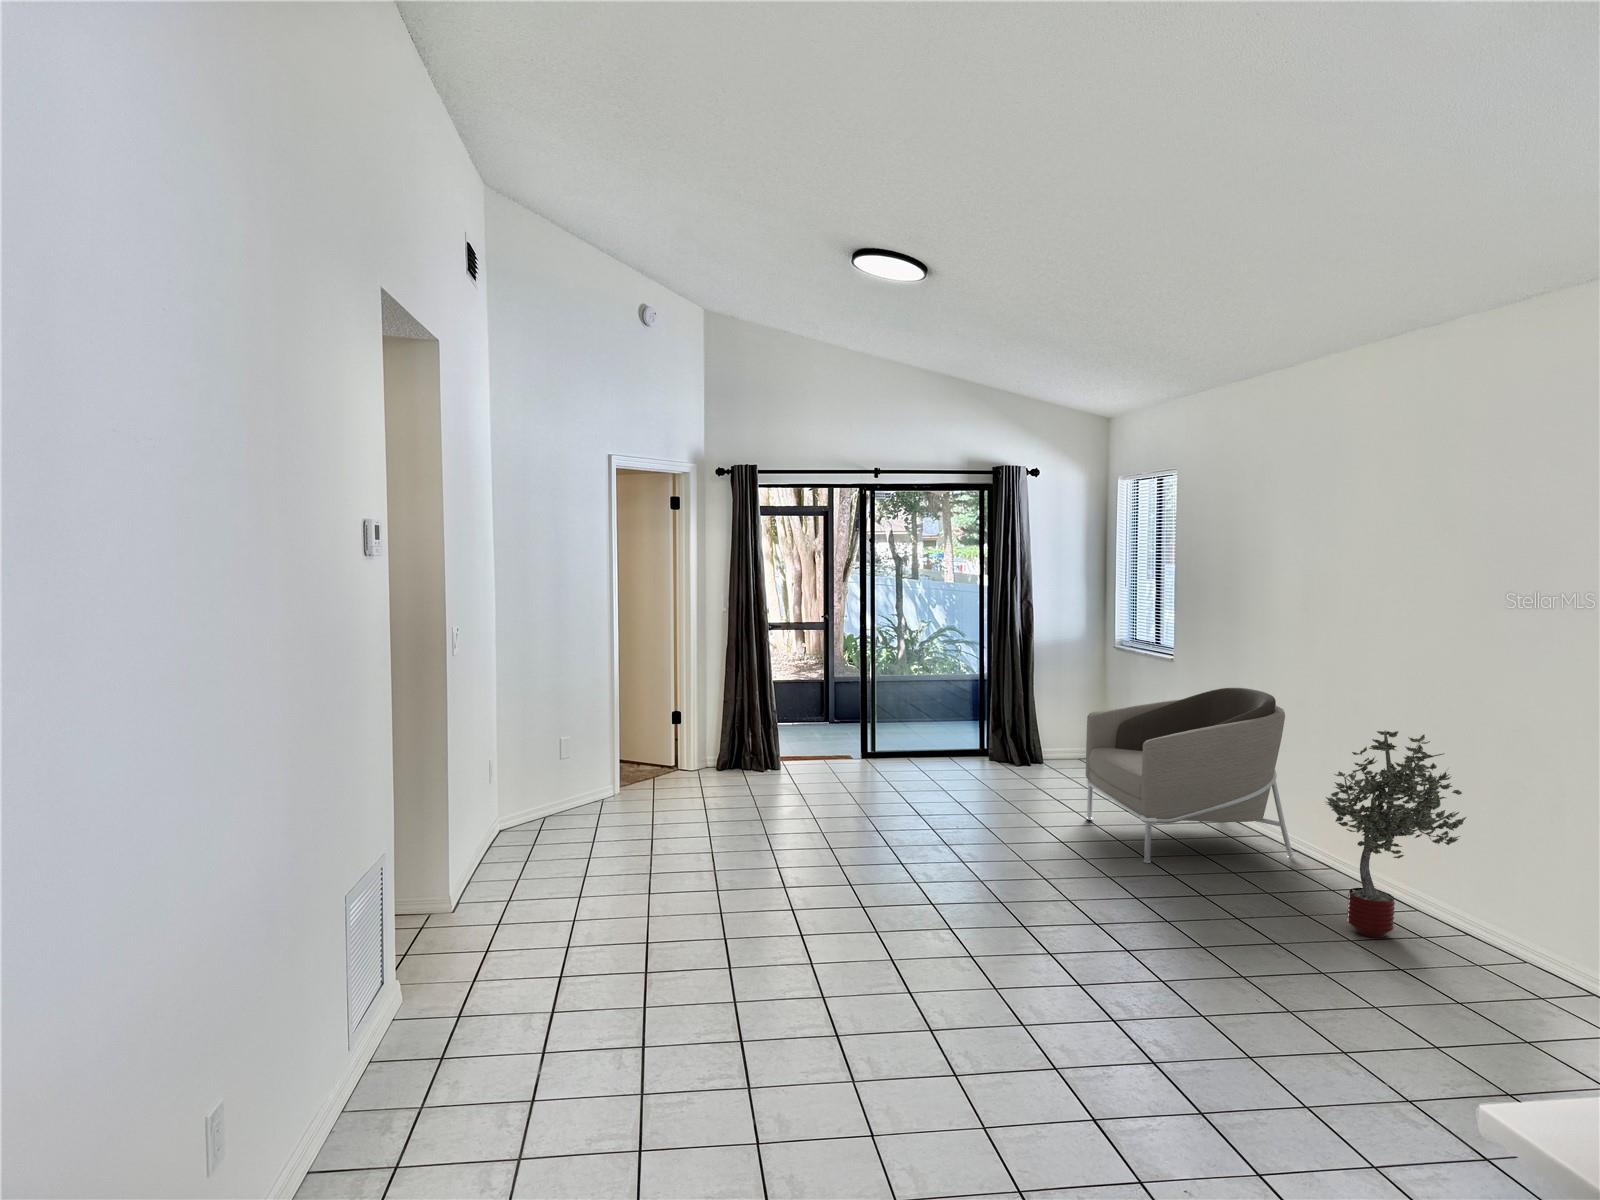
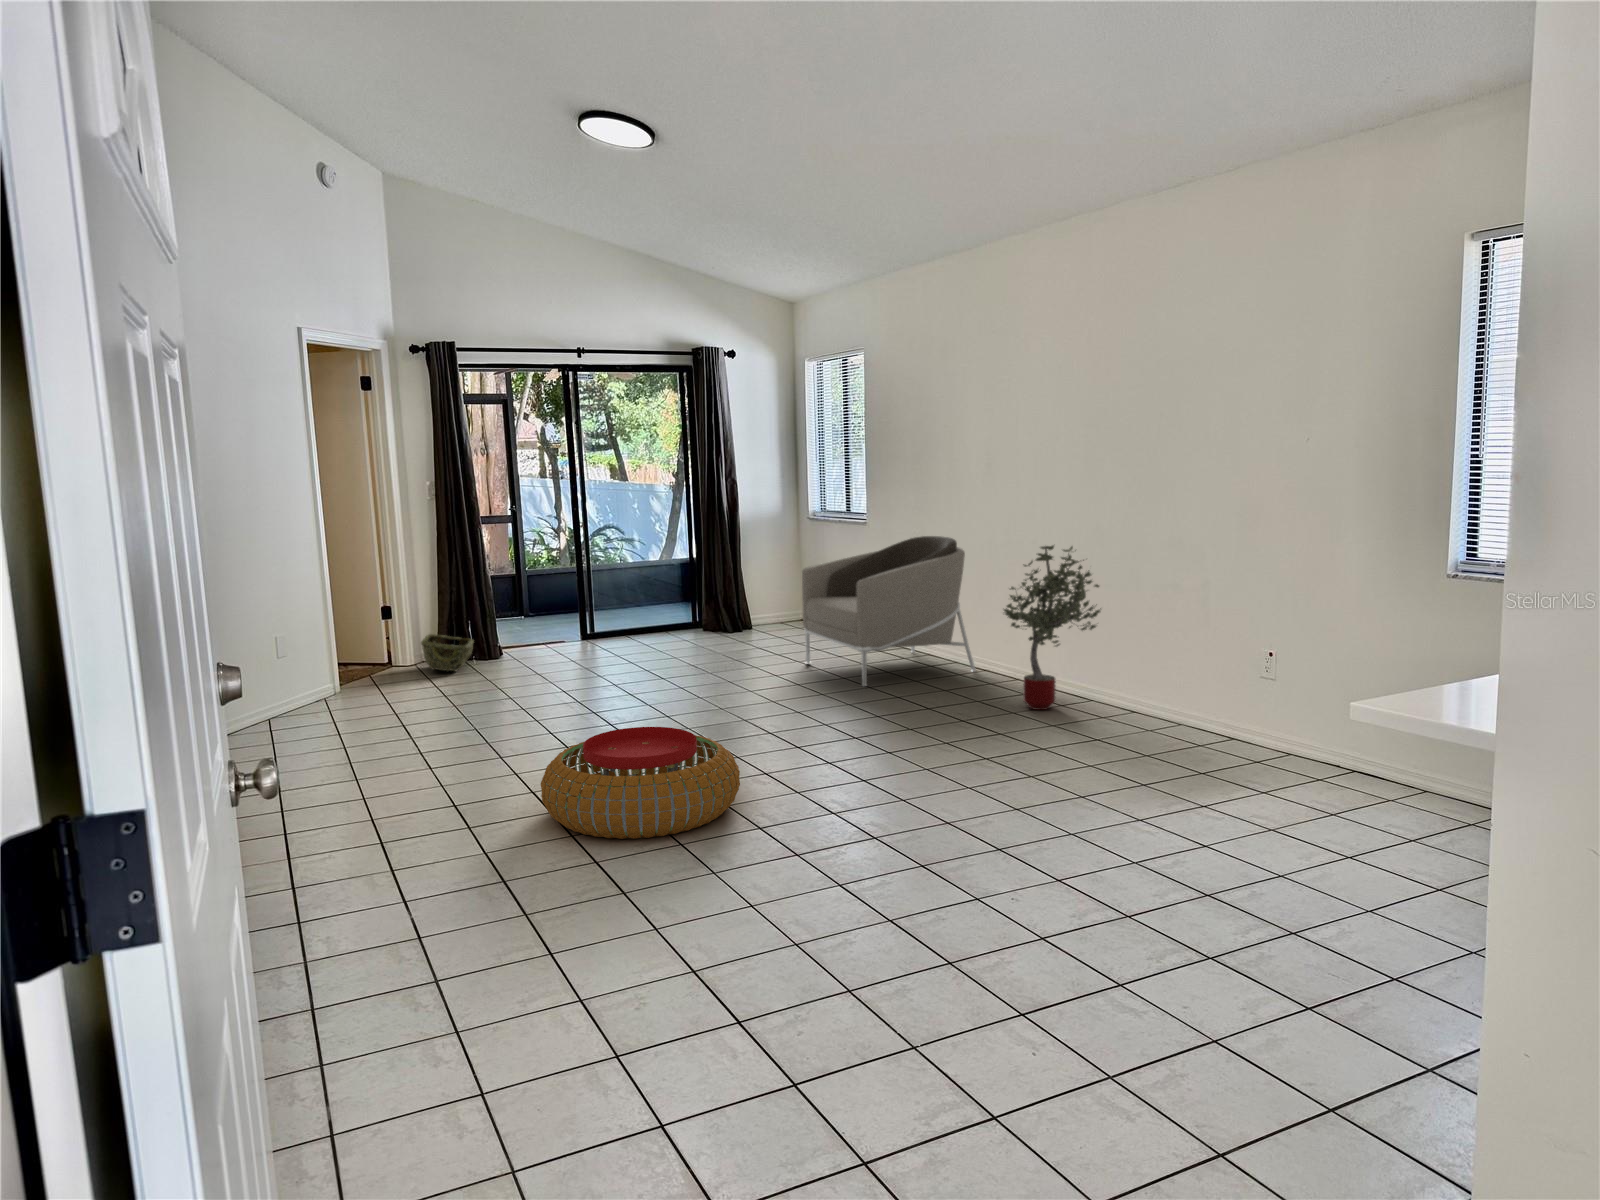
woven basket: none [699,741,752,783] -> present [421,634,474,671]
pouf: none [723,914,948,1065] -> present [541,727,740,839]

